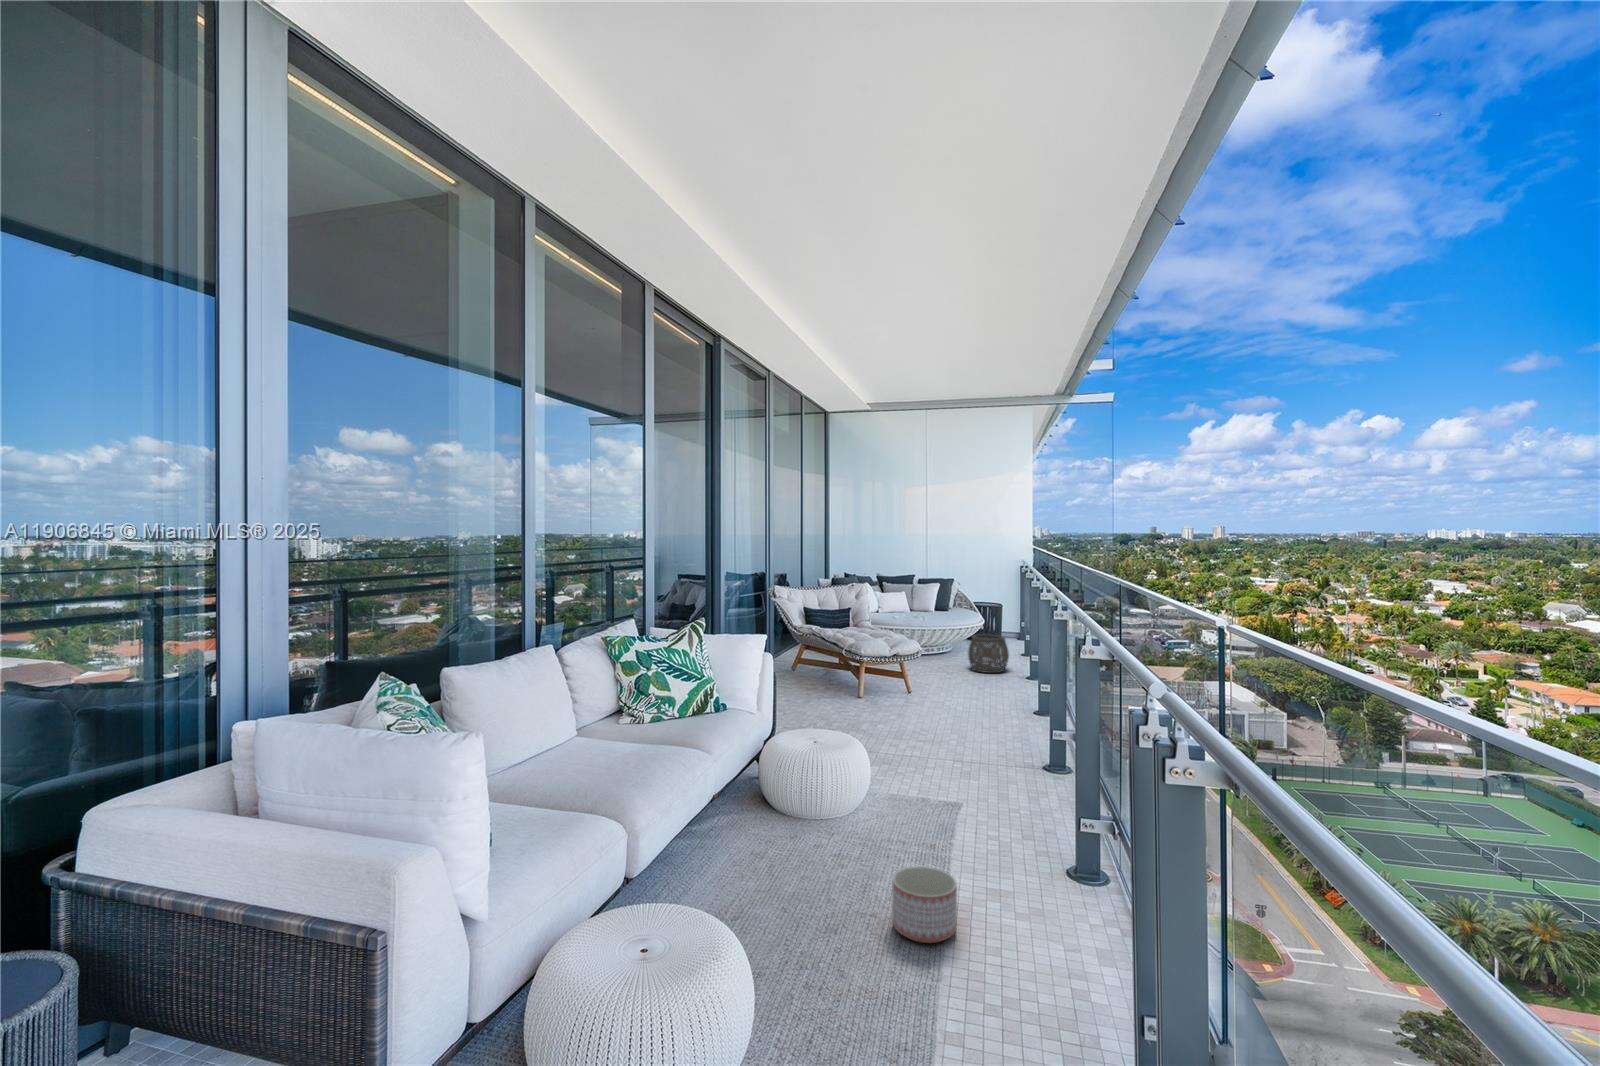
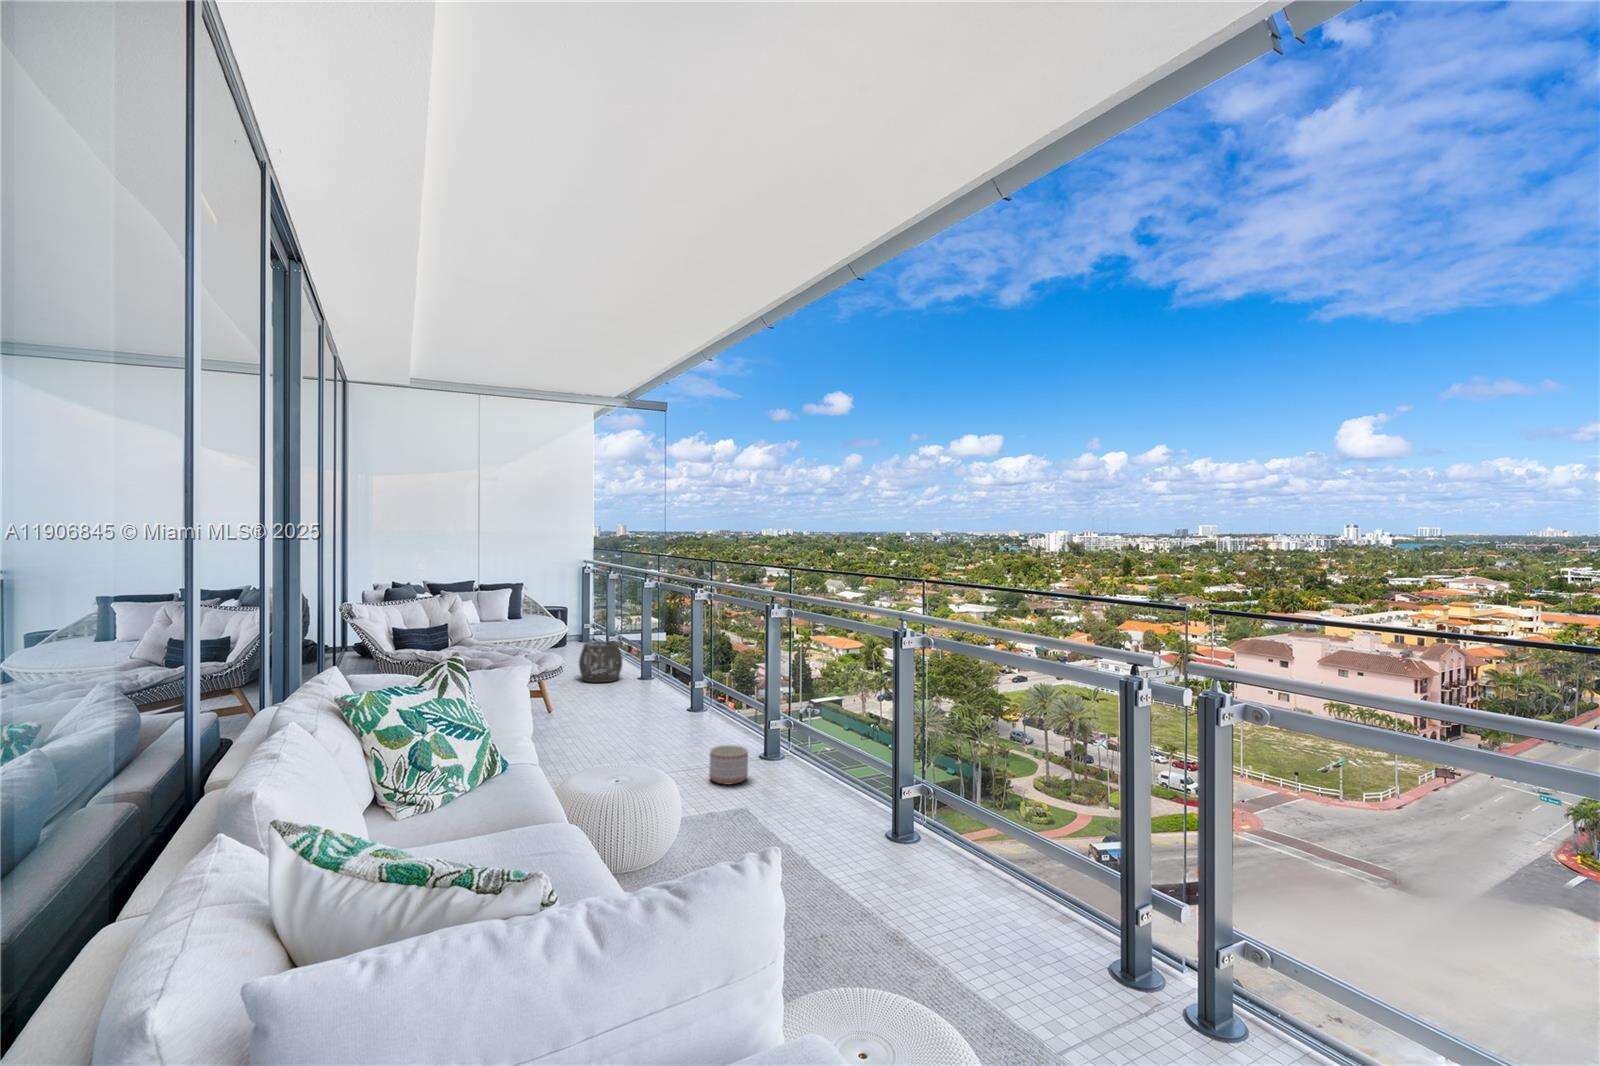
planter: present [892,866,957,943] -> present [709,745,748,785]

